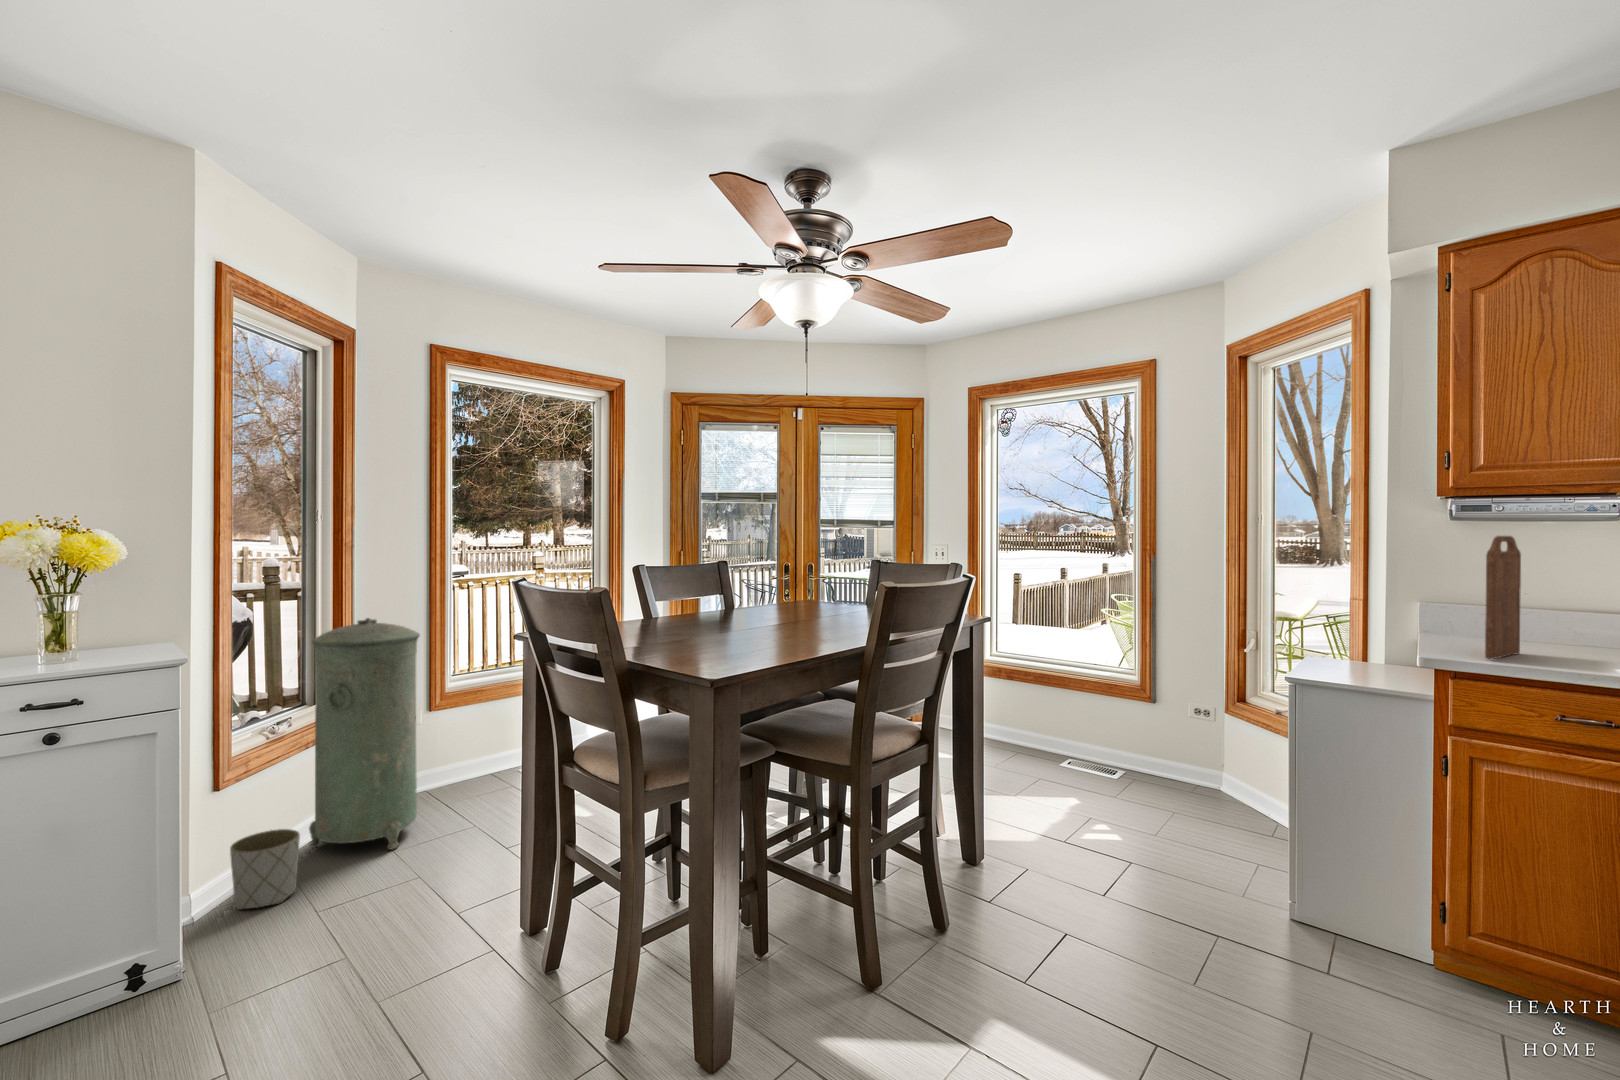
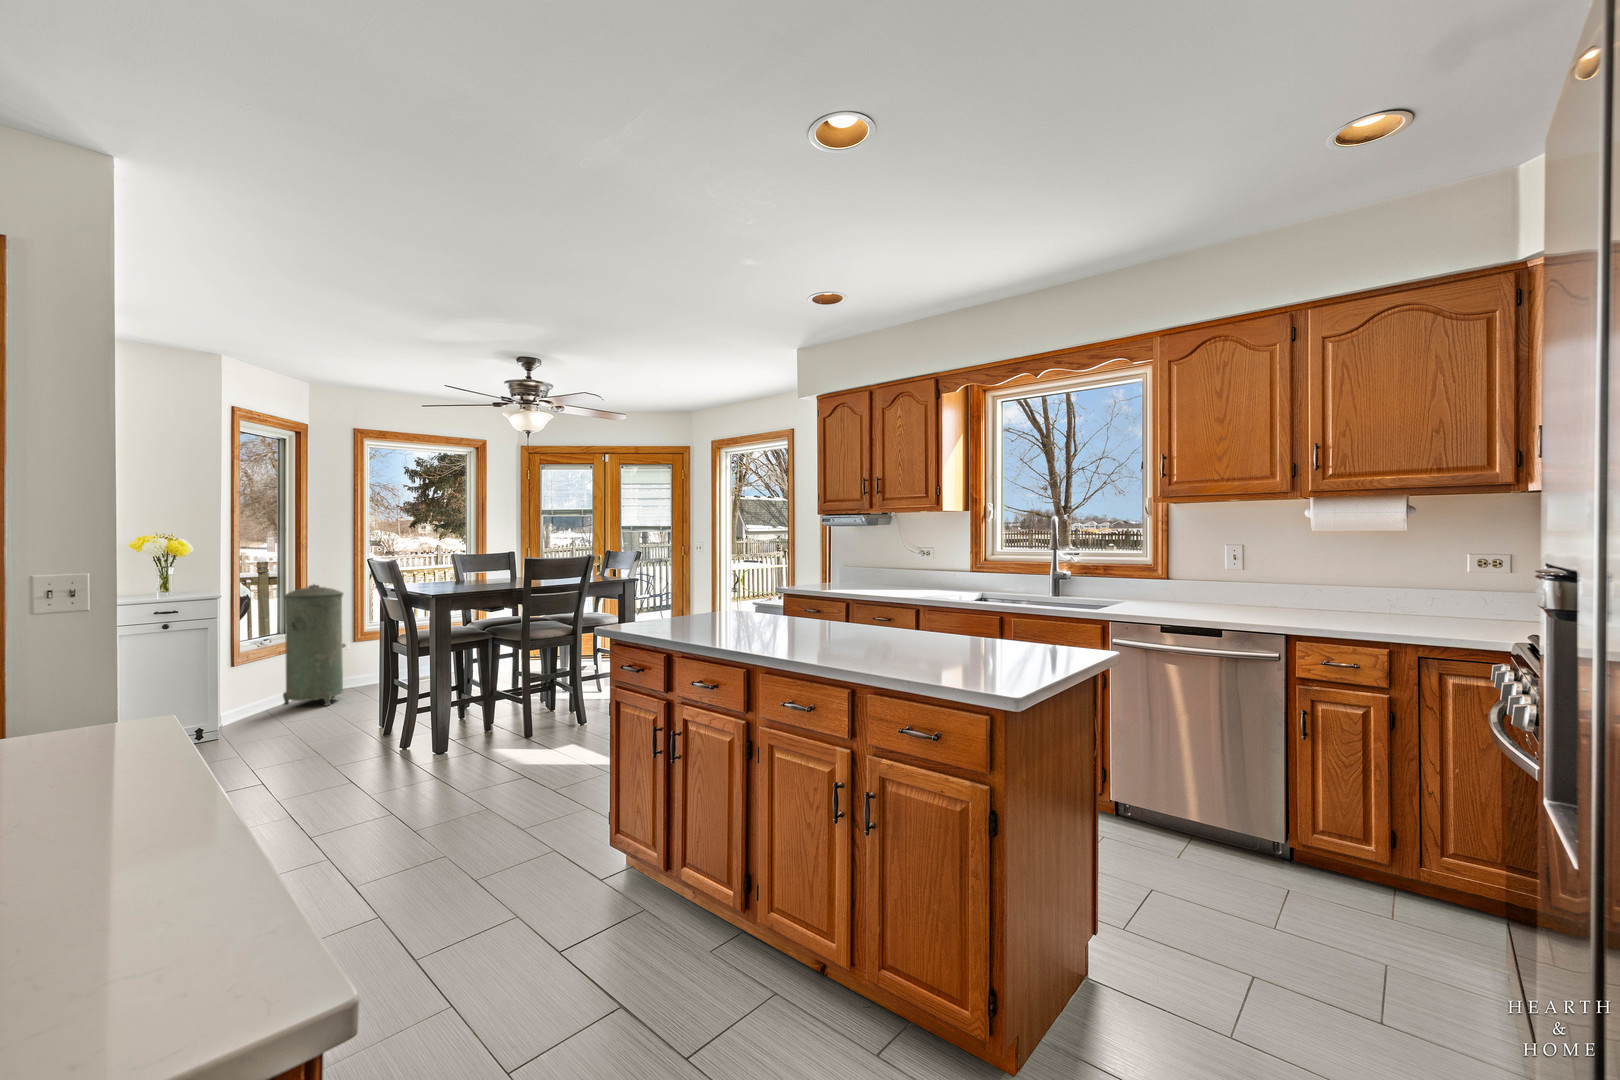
cutting board: present [1485,536,1521,659] -> none [804,536,833,591]
planter: present [230,829,300,909] -> none [241,688,276,723]

